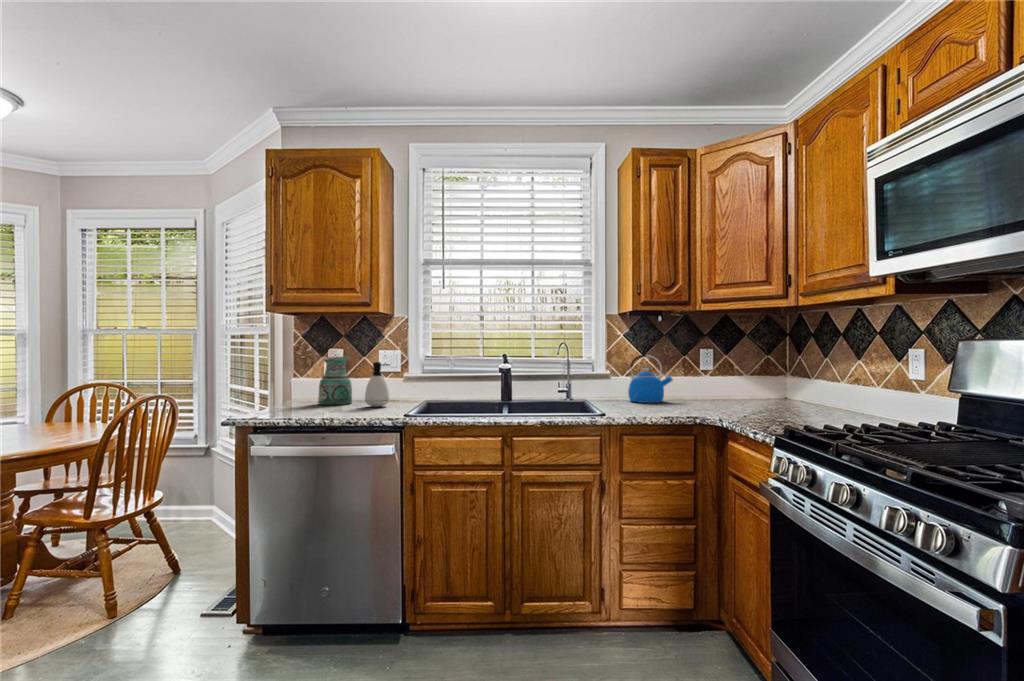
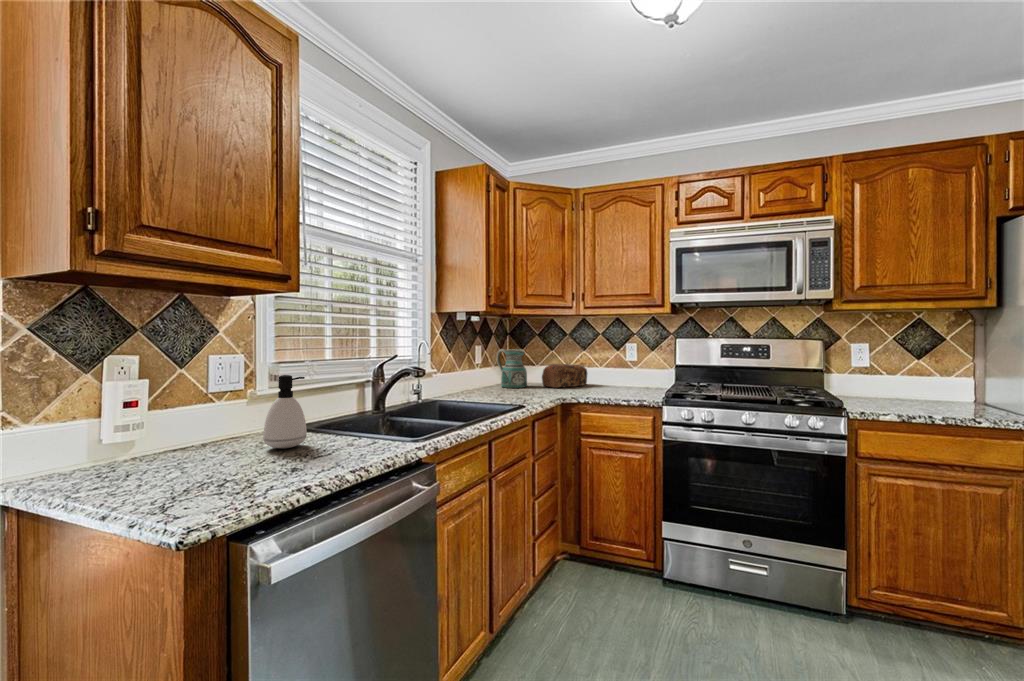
kettle: present [628,354,673,403] -> none [453,351,483,394]
ceramic pitcher: present [318,356,352,405] -> present [497,349,527,388]
bread loaf: none [752,376,821,411] -> present [542,364,587,388]

